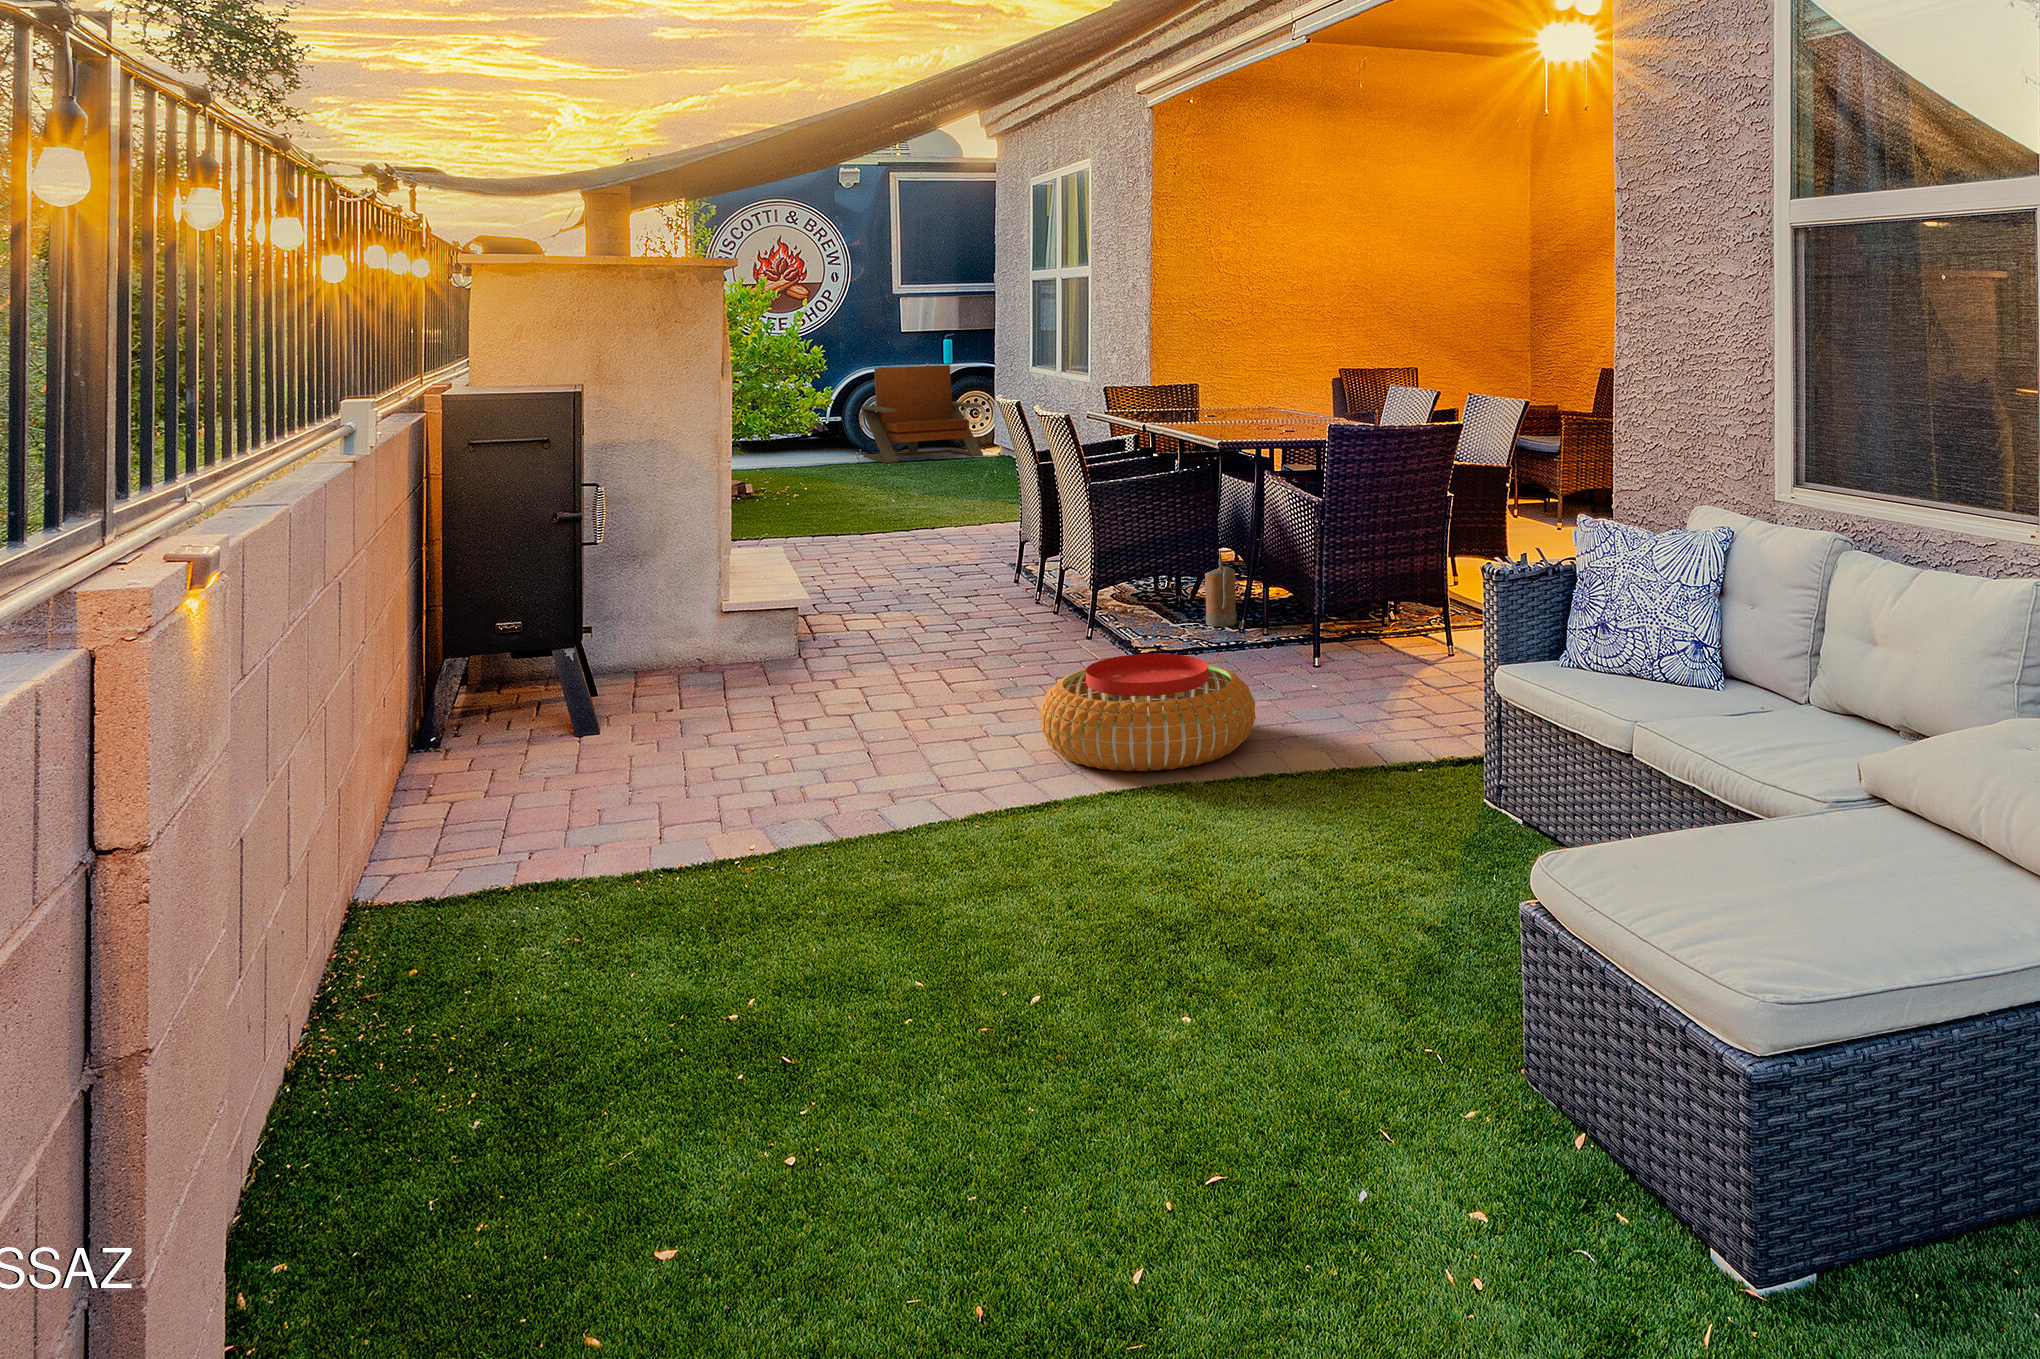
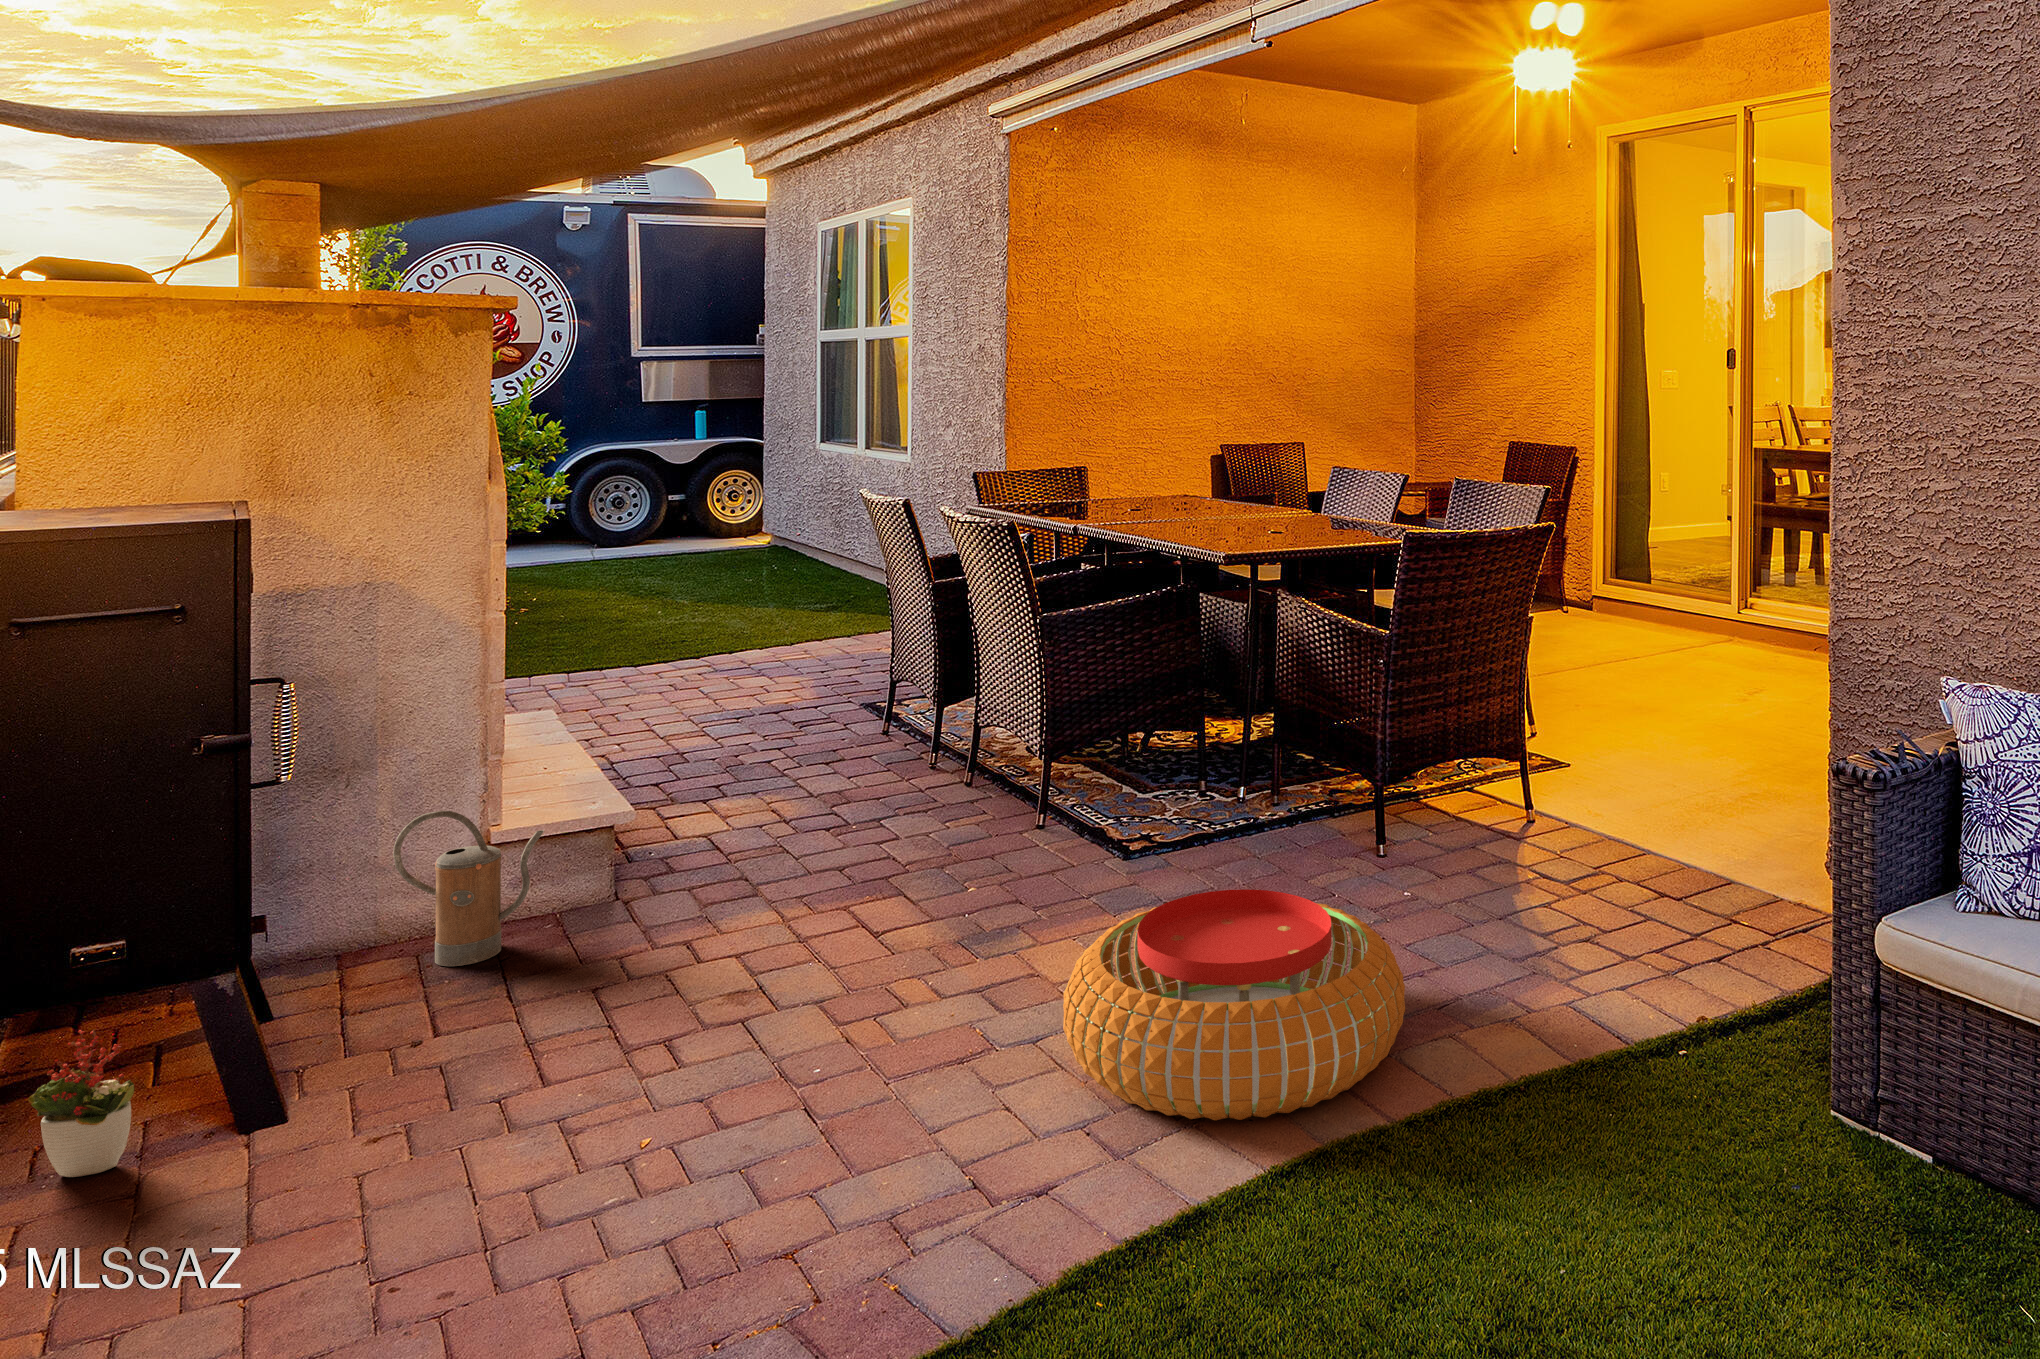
lounge chair: present [861,365,983,463] -> none [587,441,746,560]
watering can: present [1205,550,1236,626] -> present [393,811,544,966]
decorative plant: none [521,673,567,747] -> present [28,1030,134,1177]

